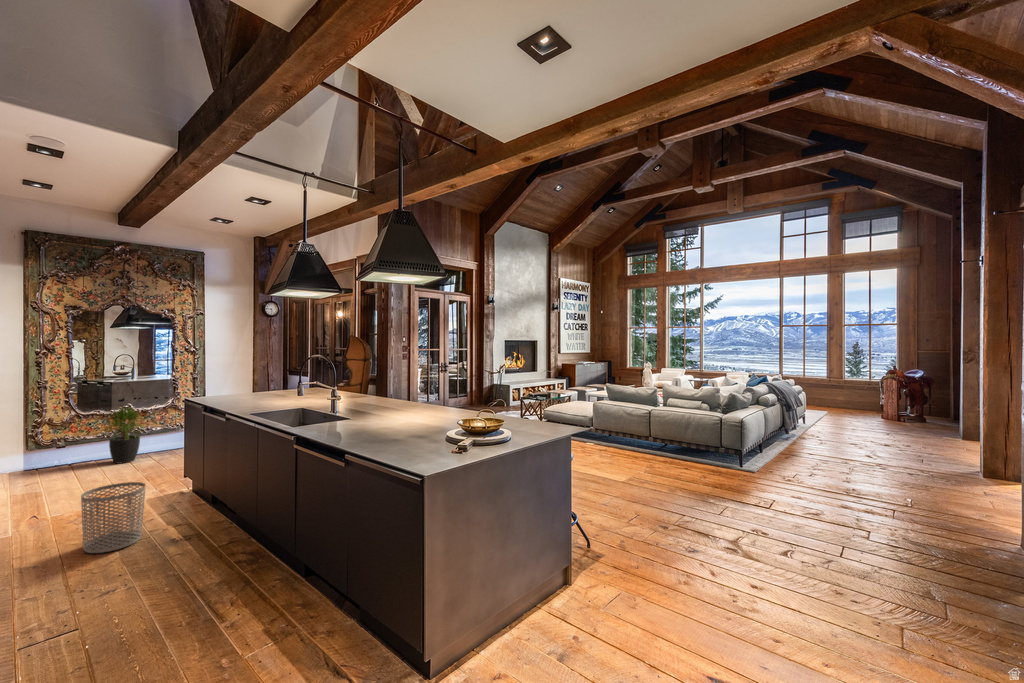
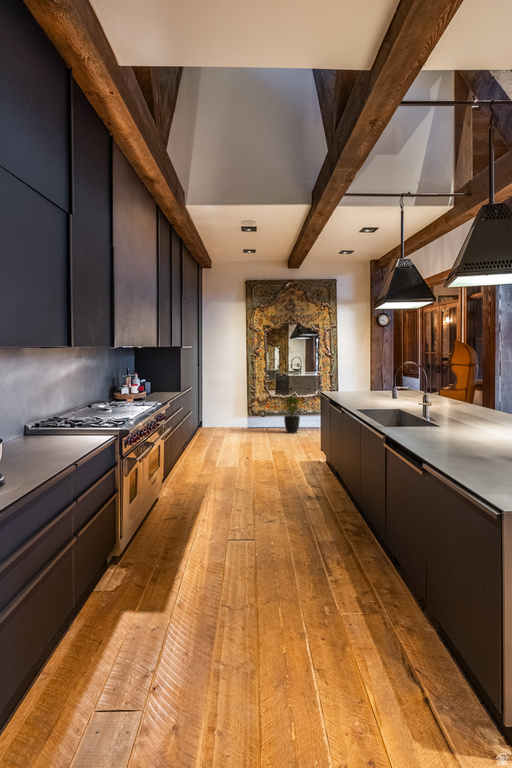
waste bin: present [81,482,145,553] -> none [267,439,296,479]

